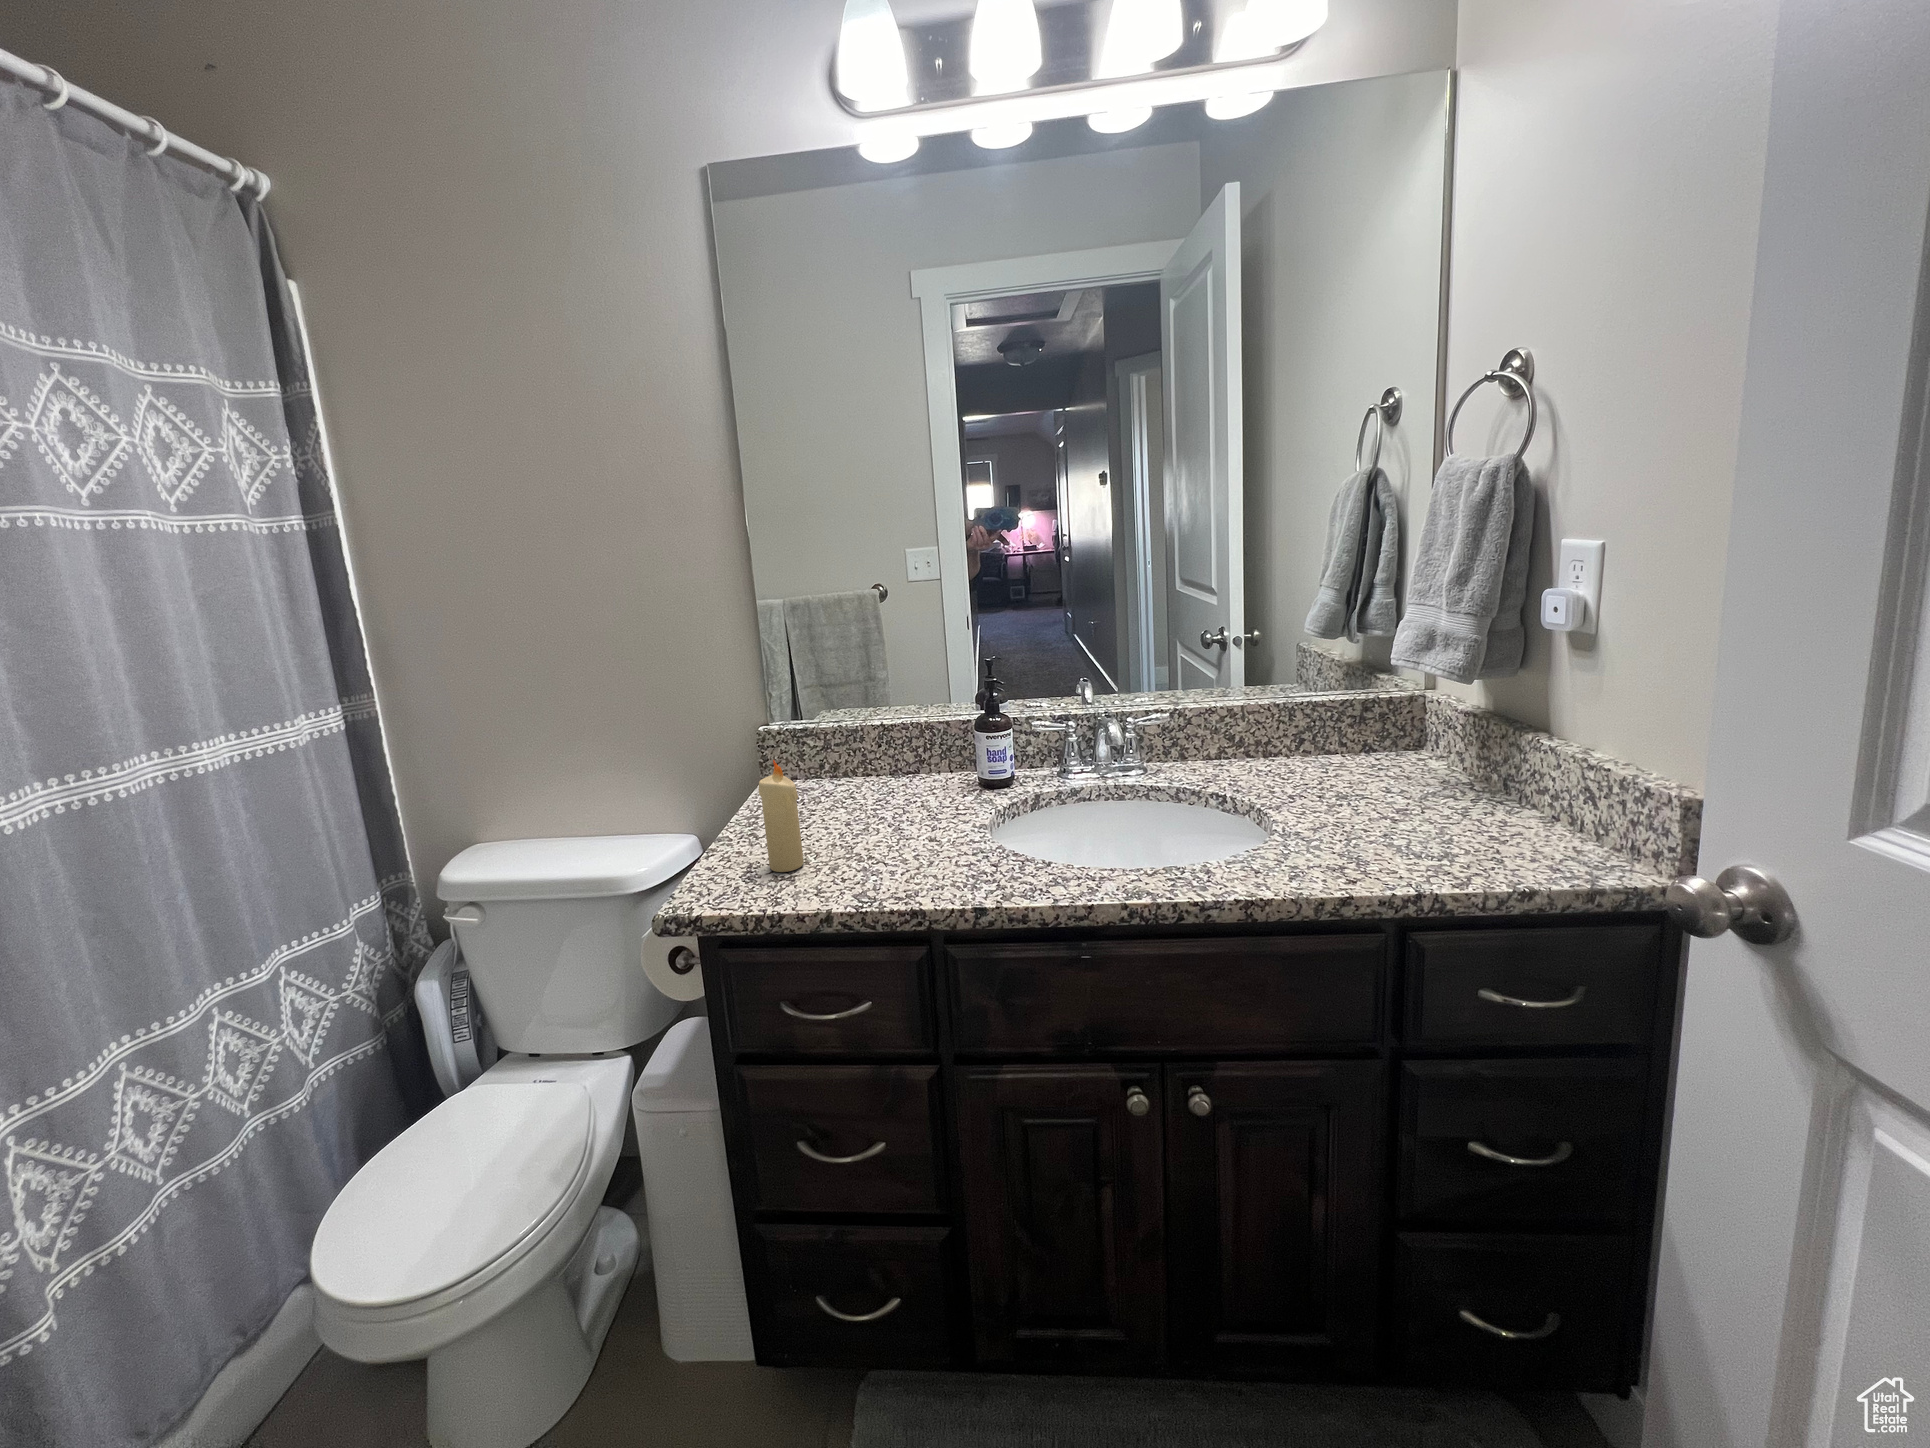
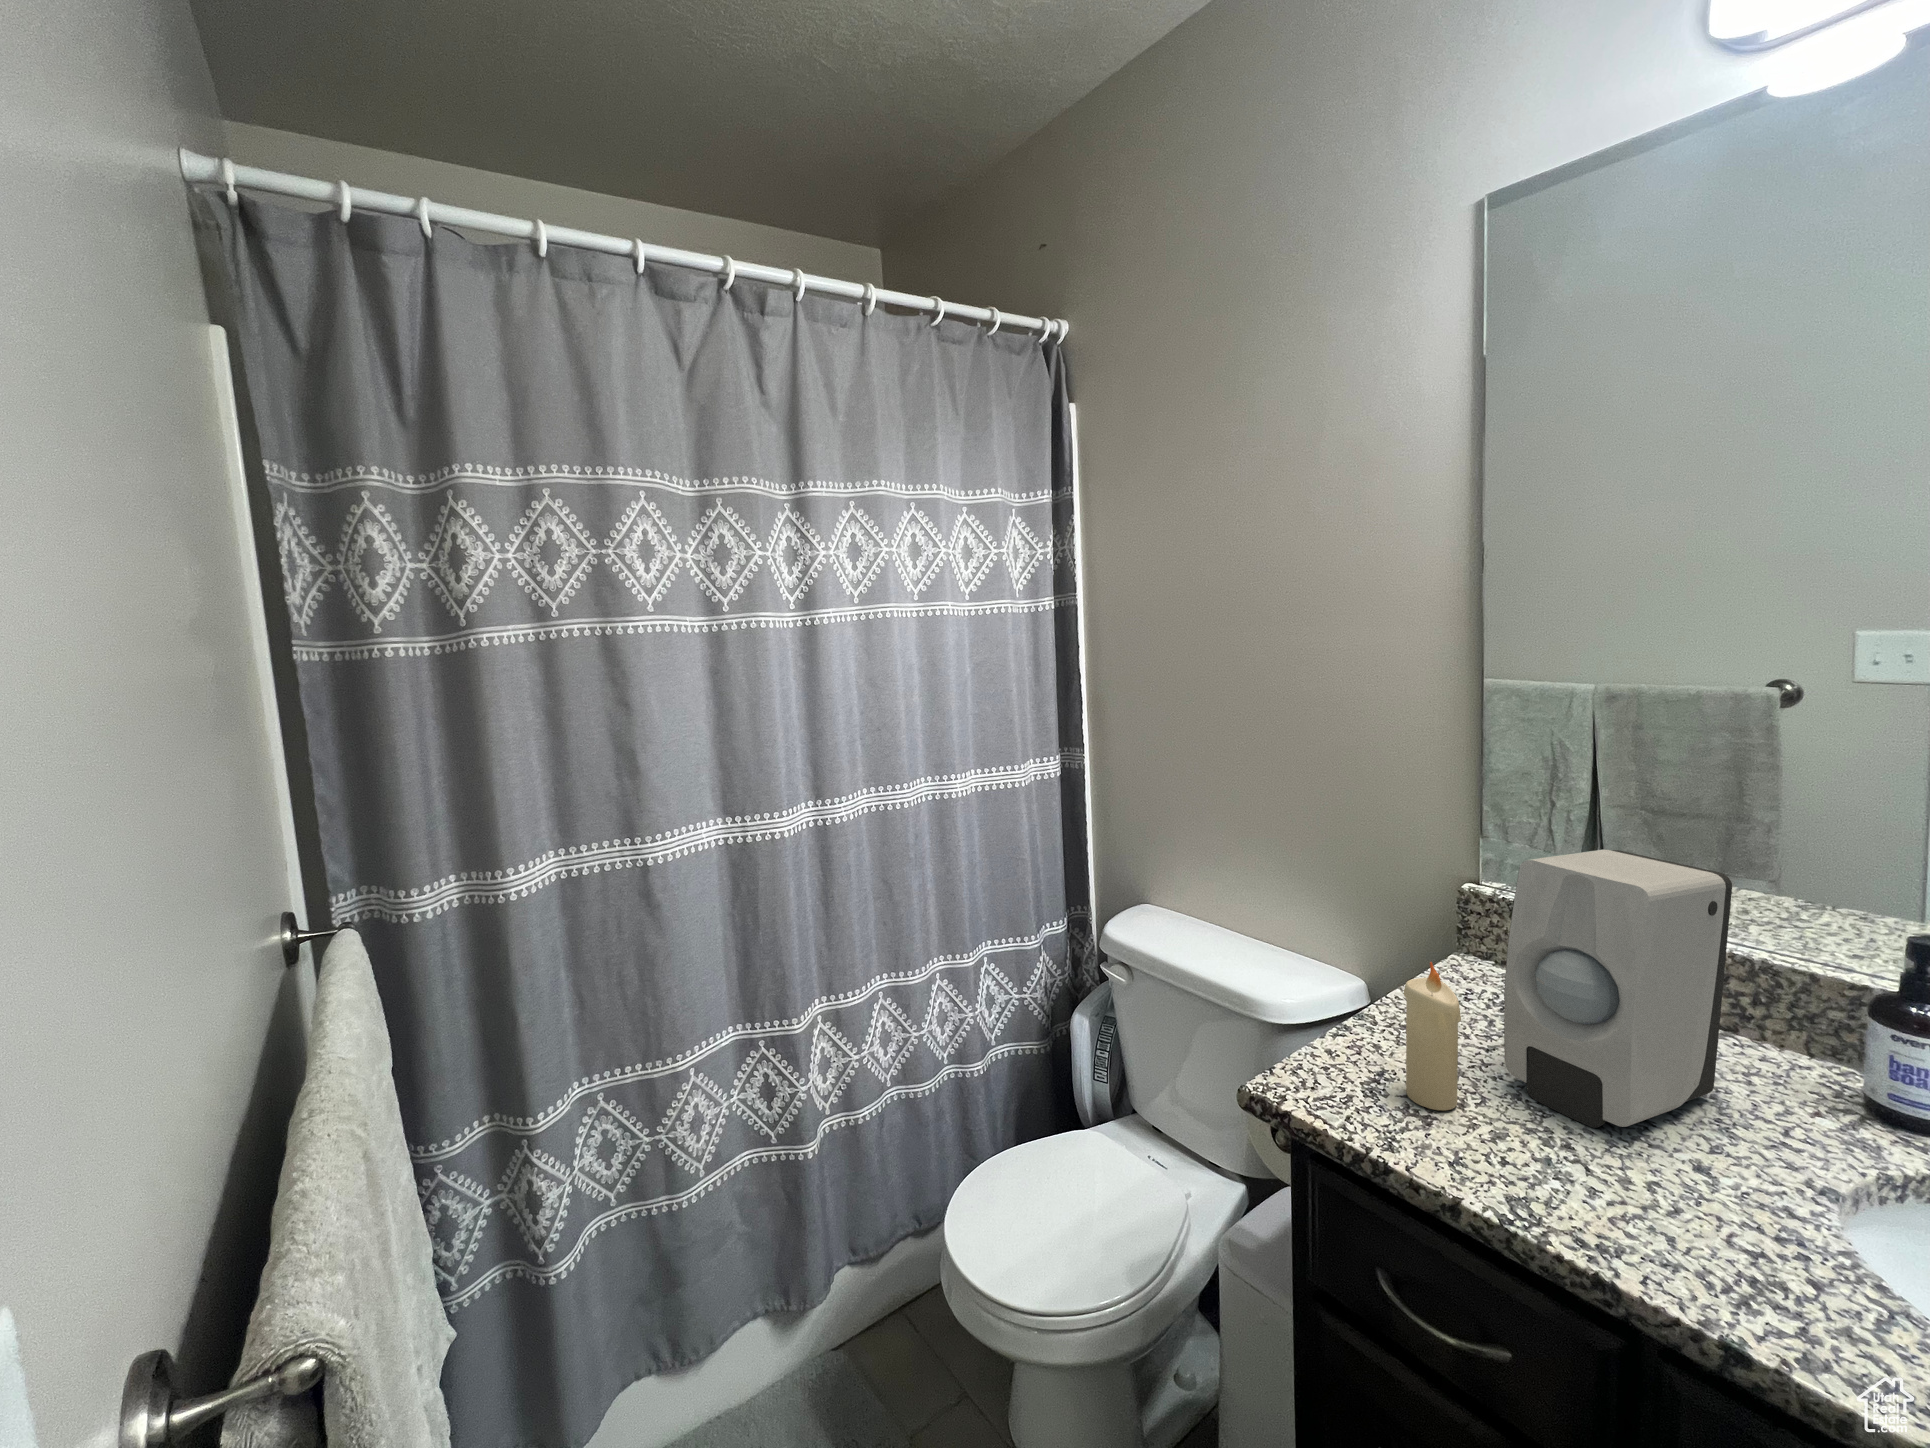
soap dispenser: none [811,661,923,843] -> present [1504,850,1732,1128]

